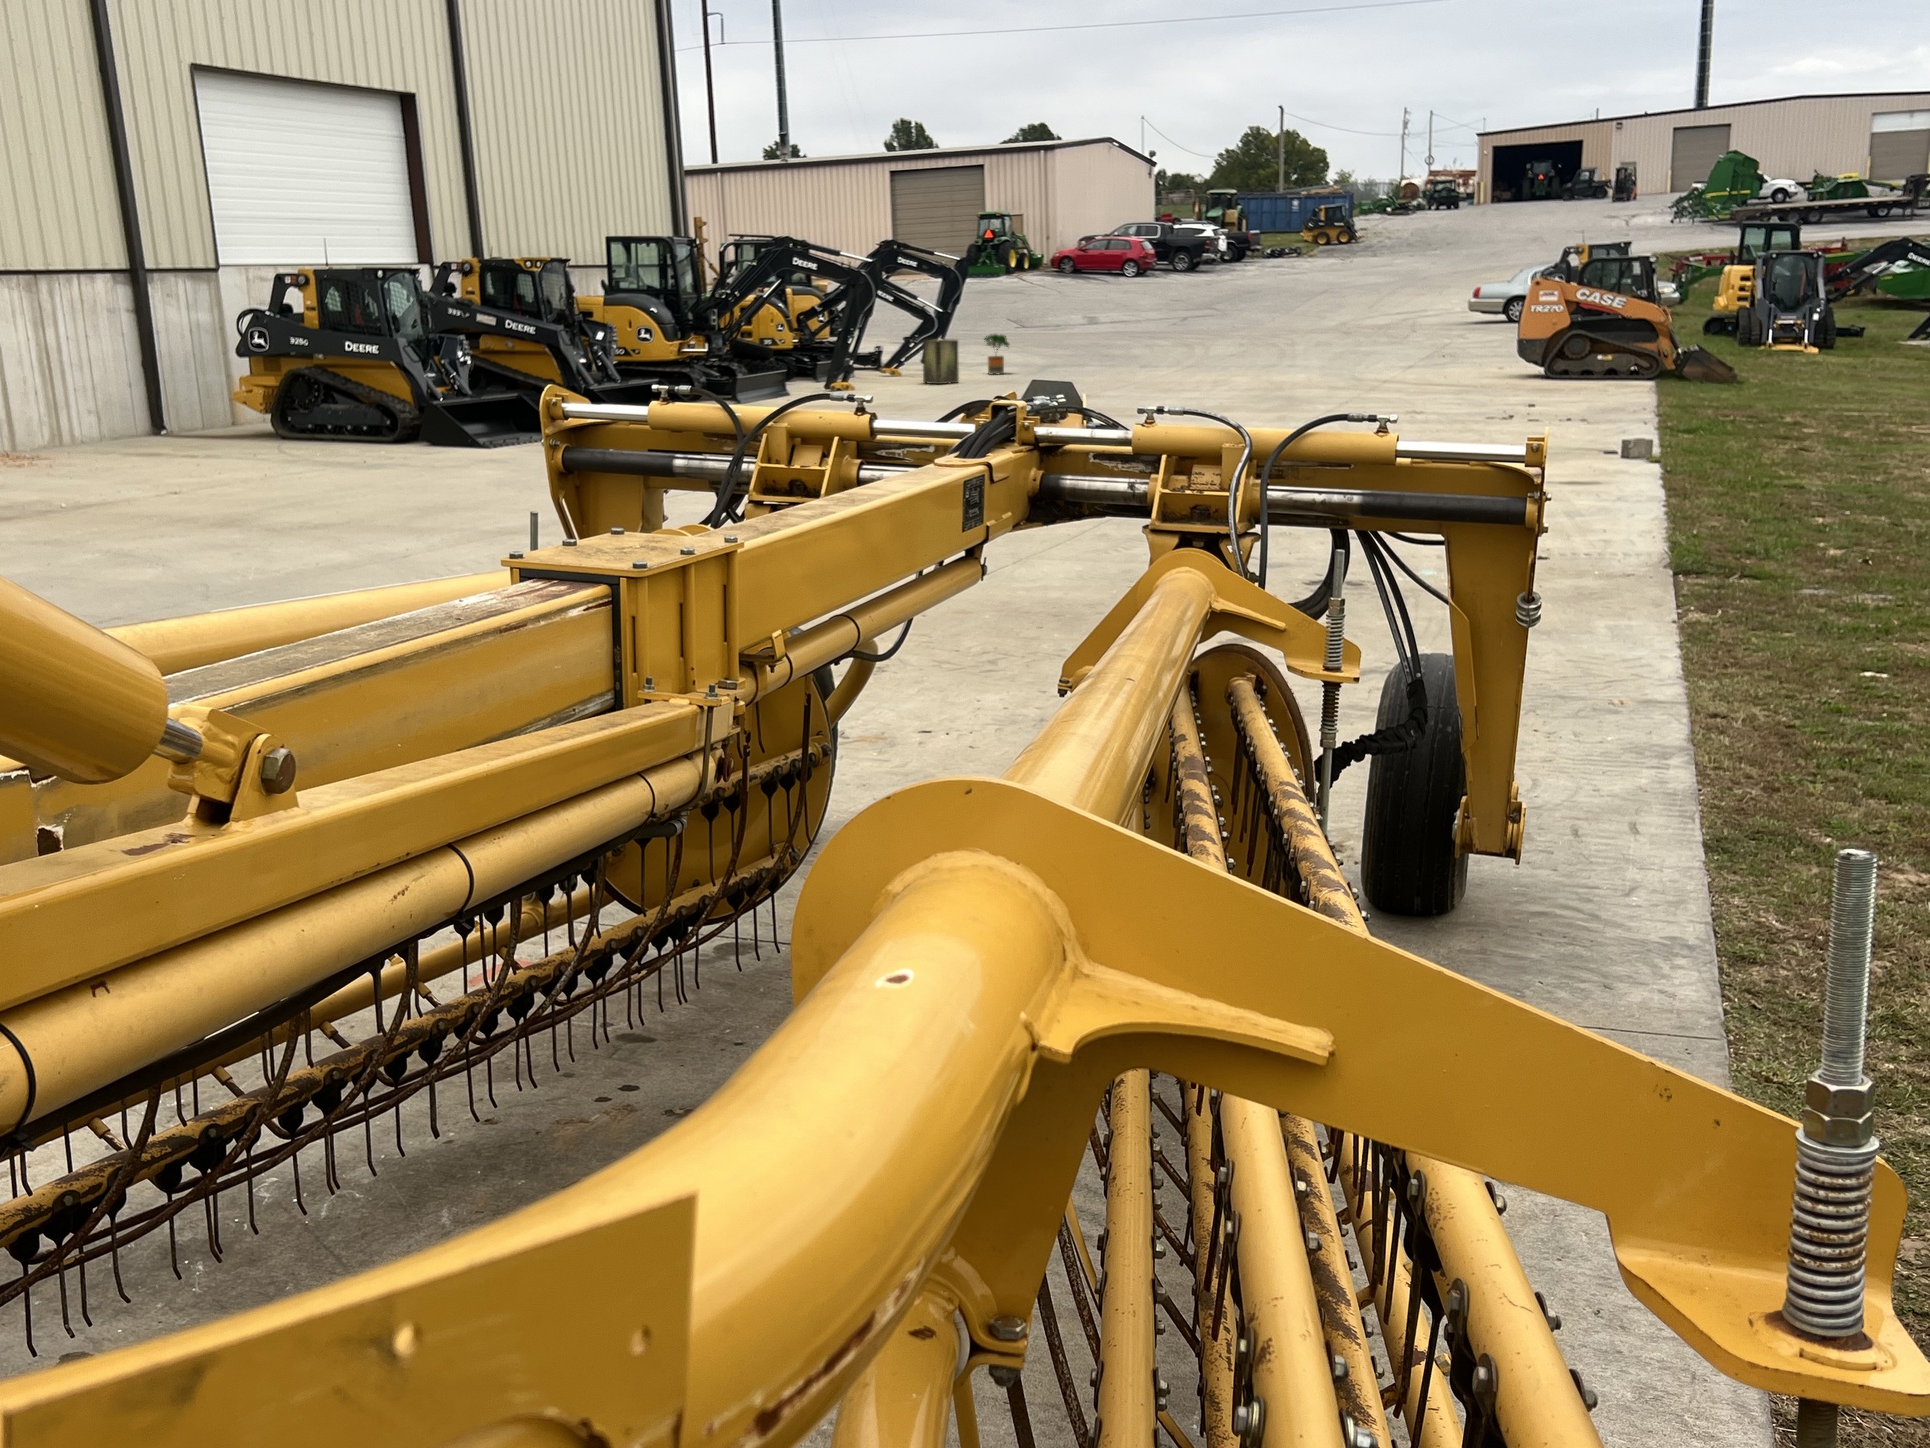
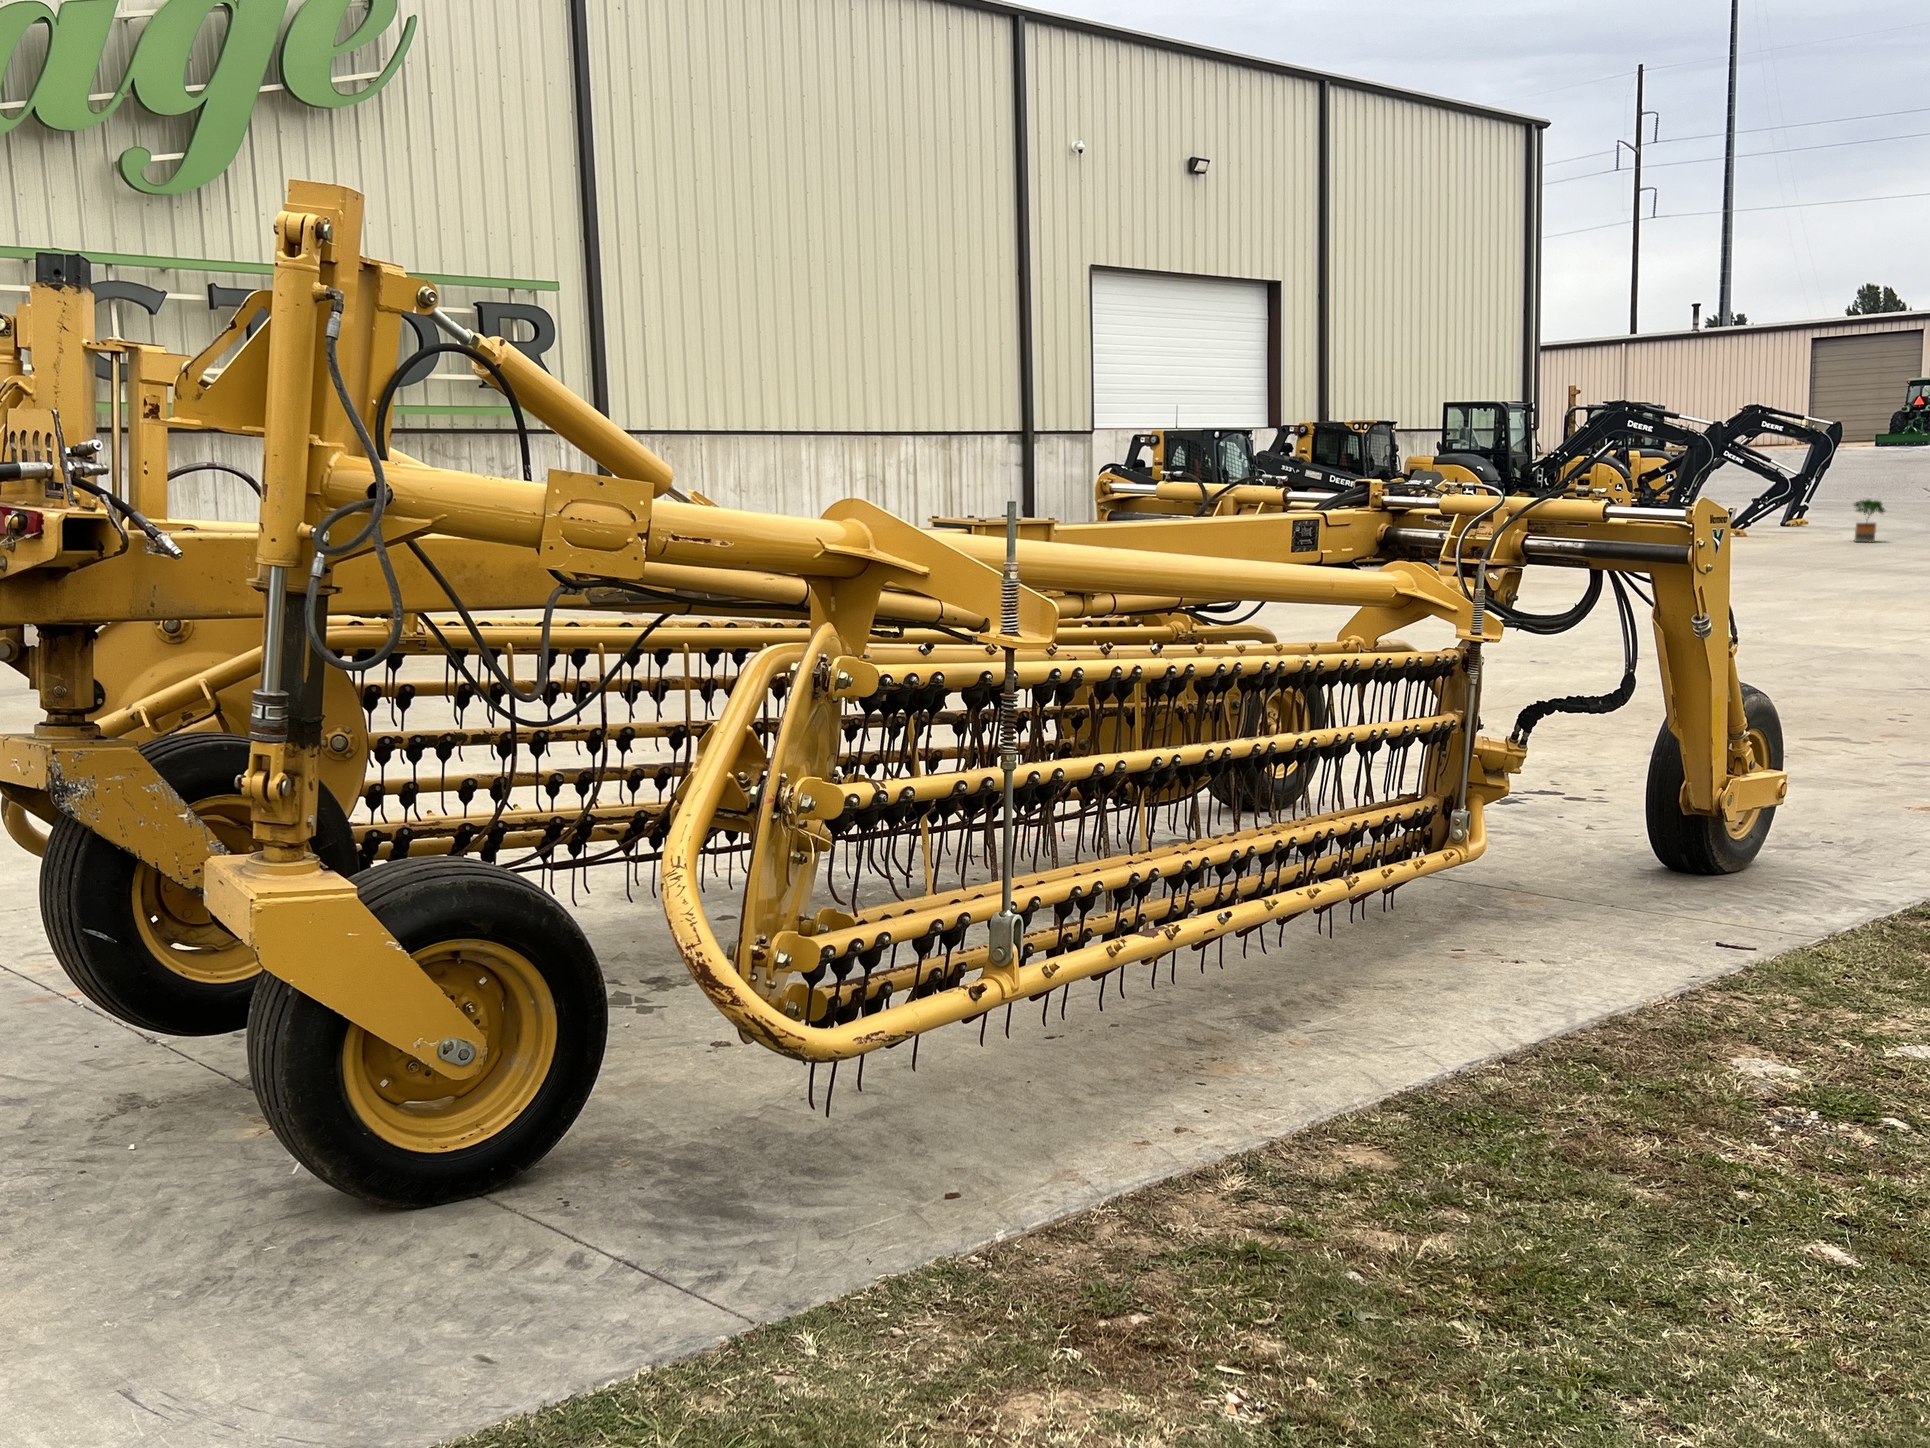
storage box: present [922,339,959,384] -> none [1773,504,1821,550]

